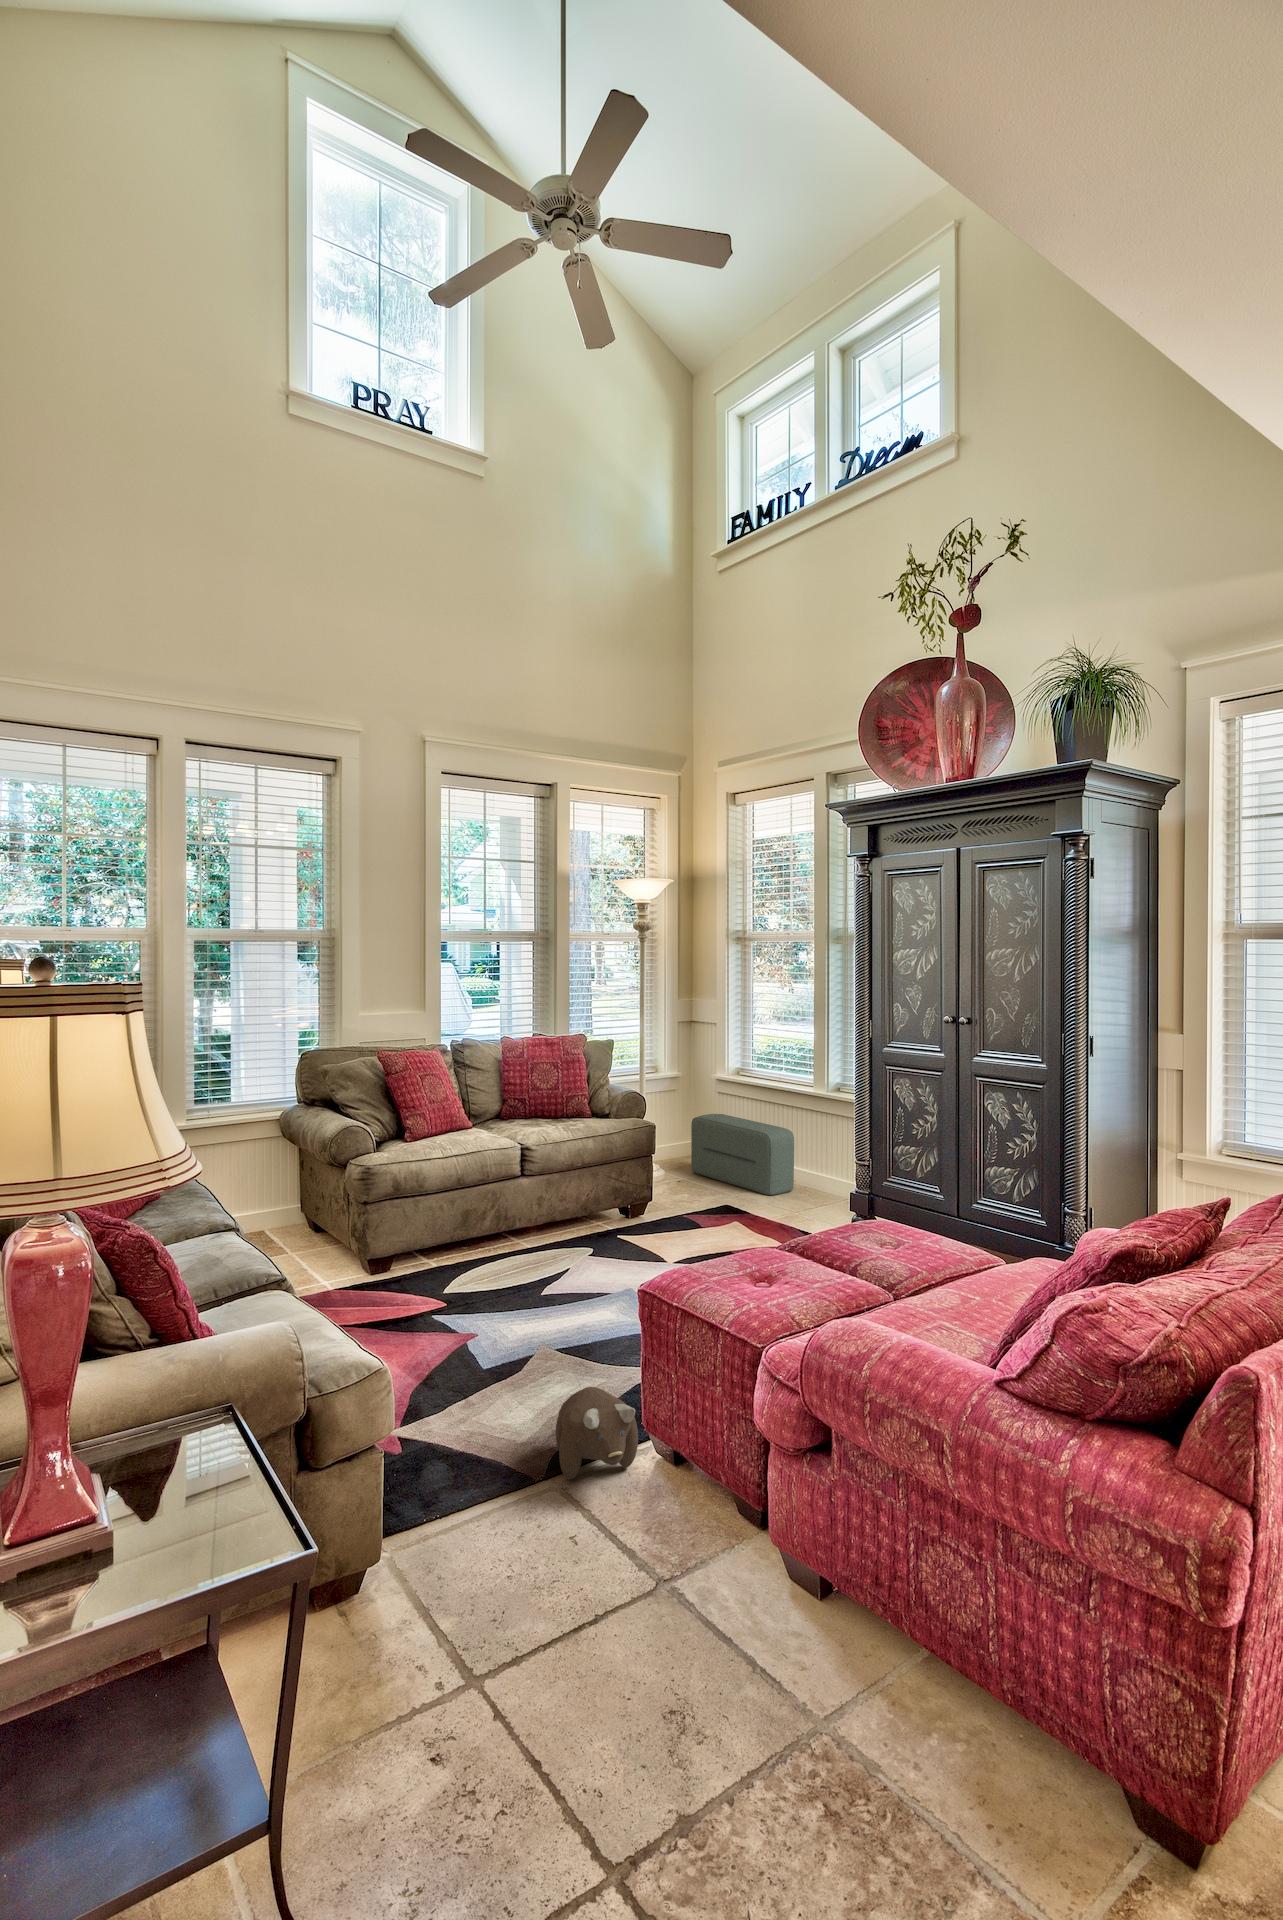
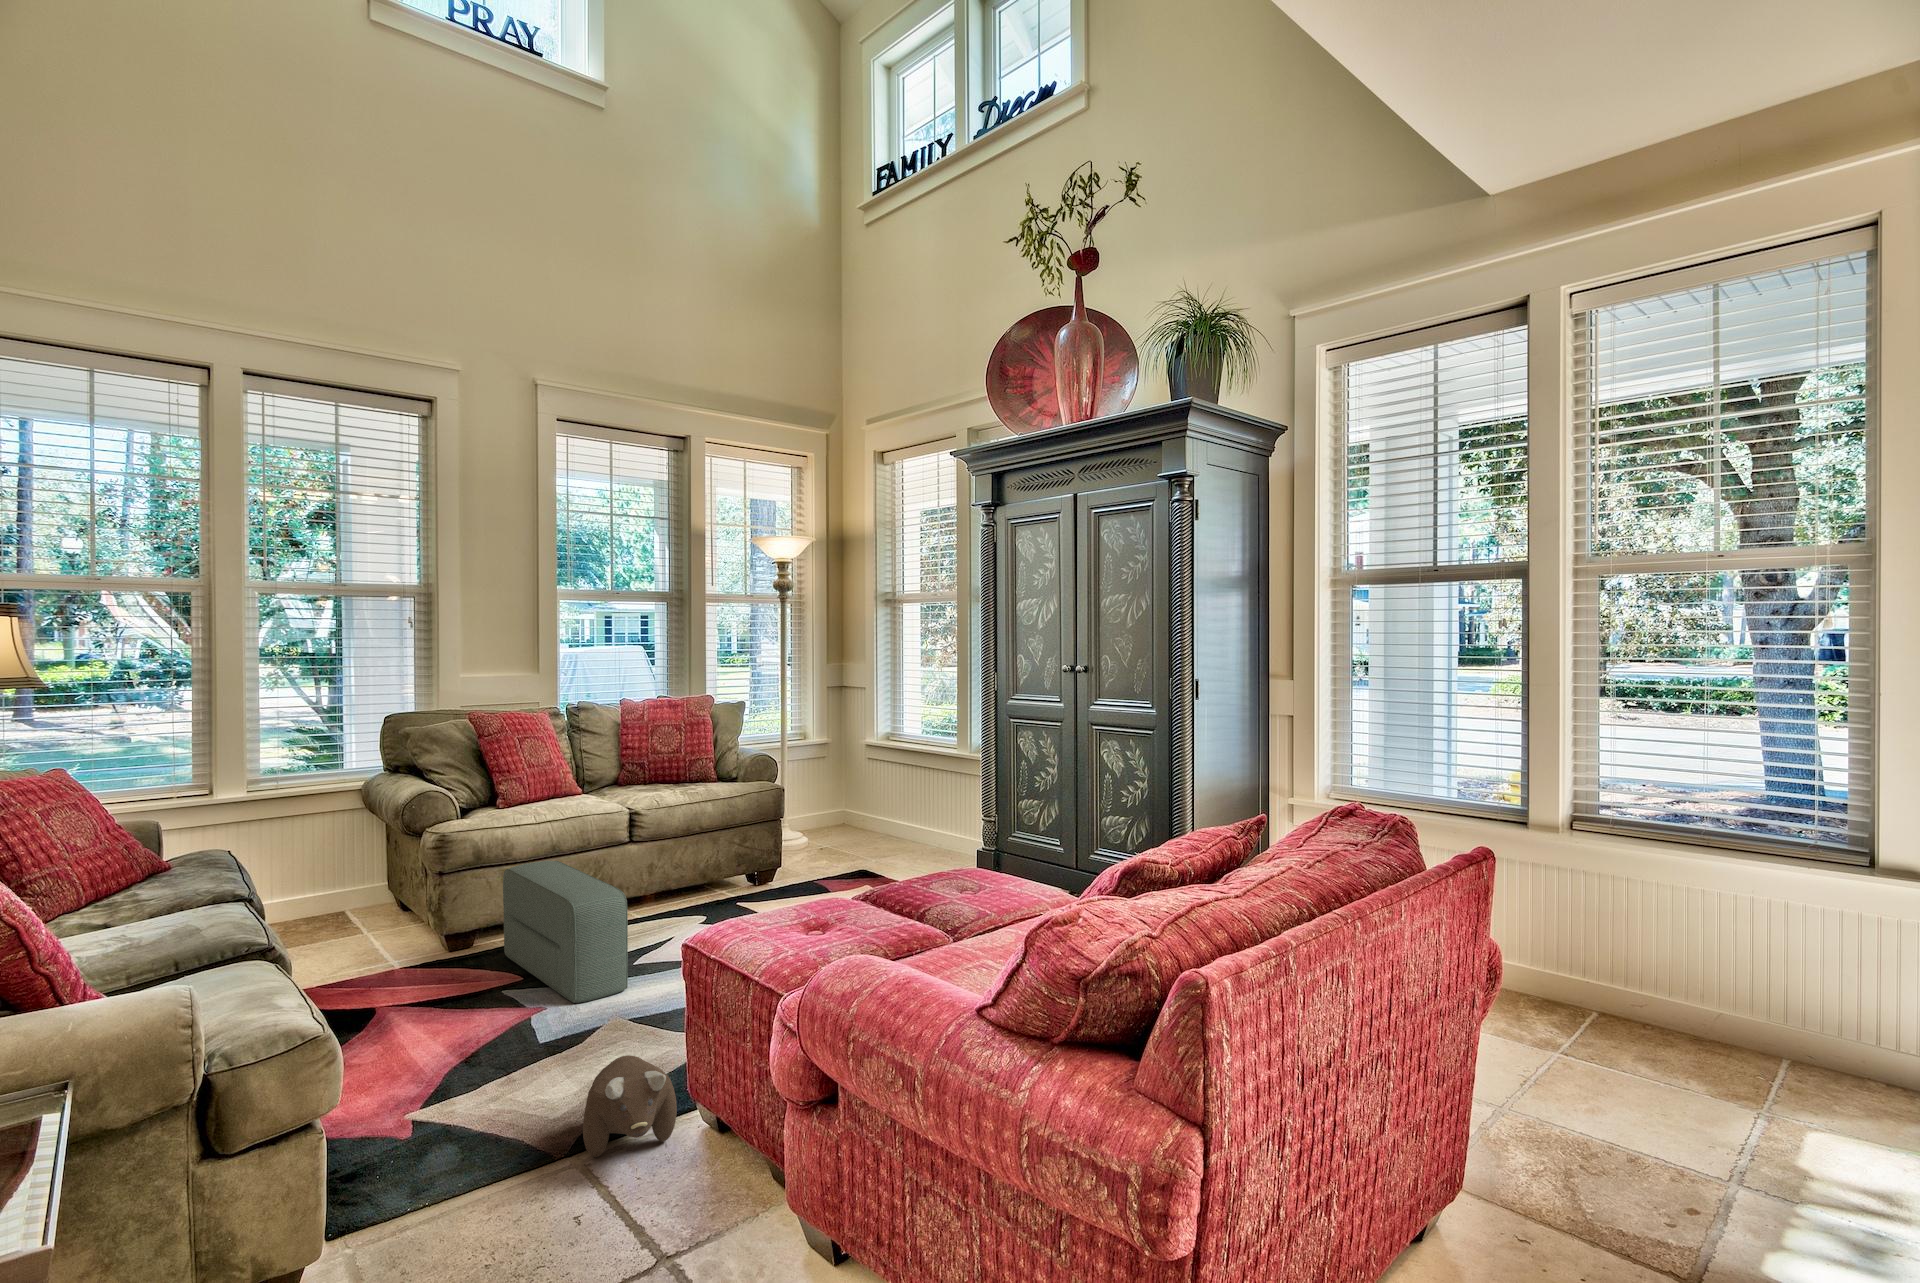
pouf: present [691,1114,794,1195] -> present [503,861,628,1003]

